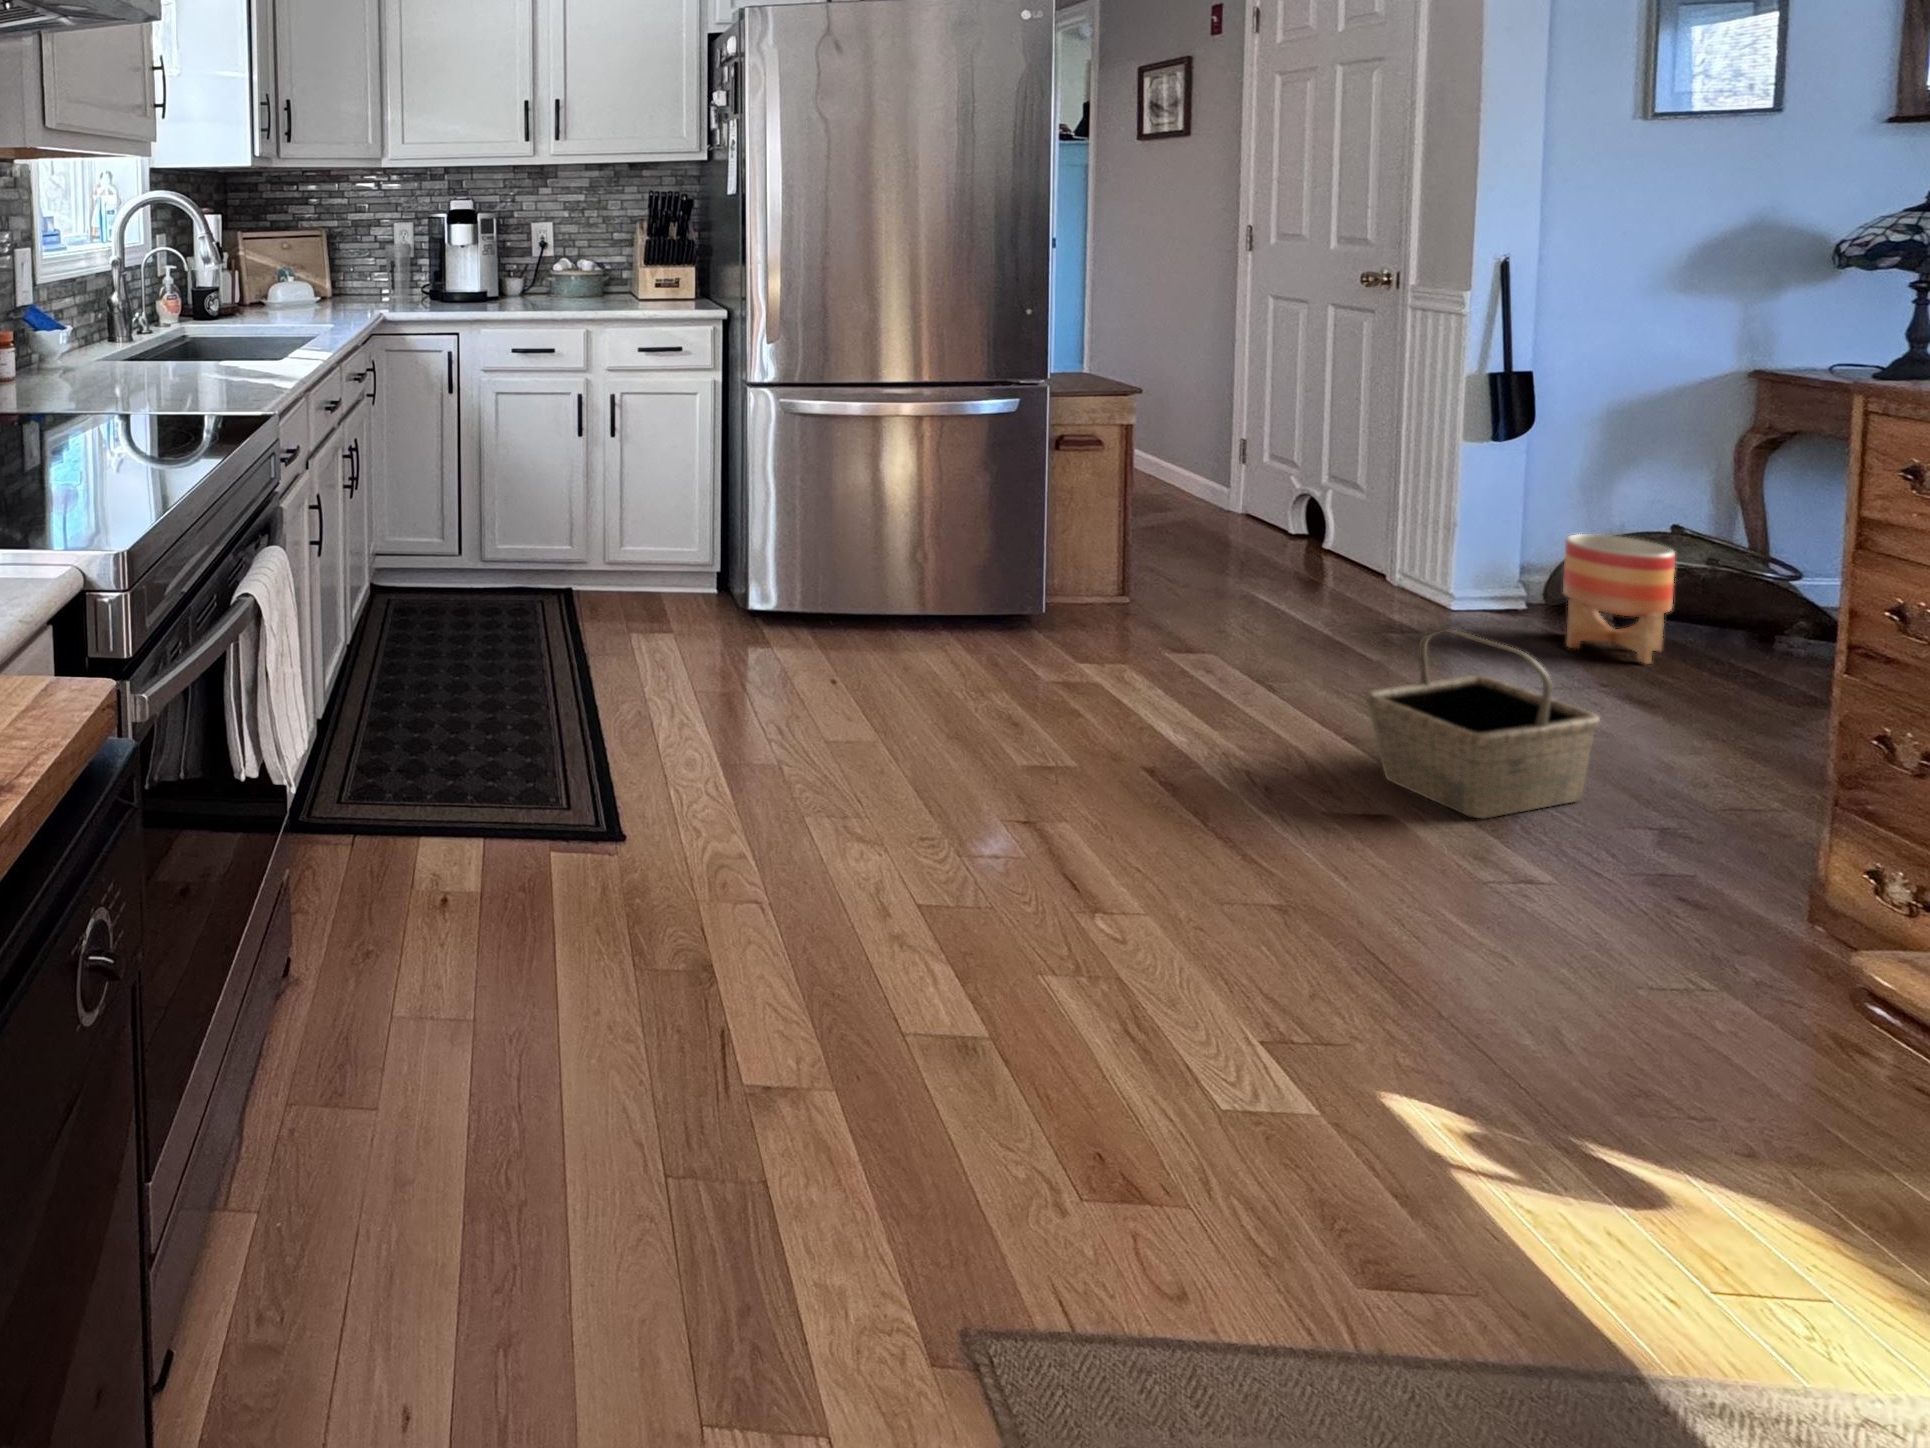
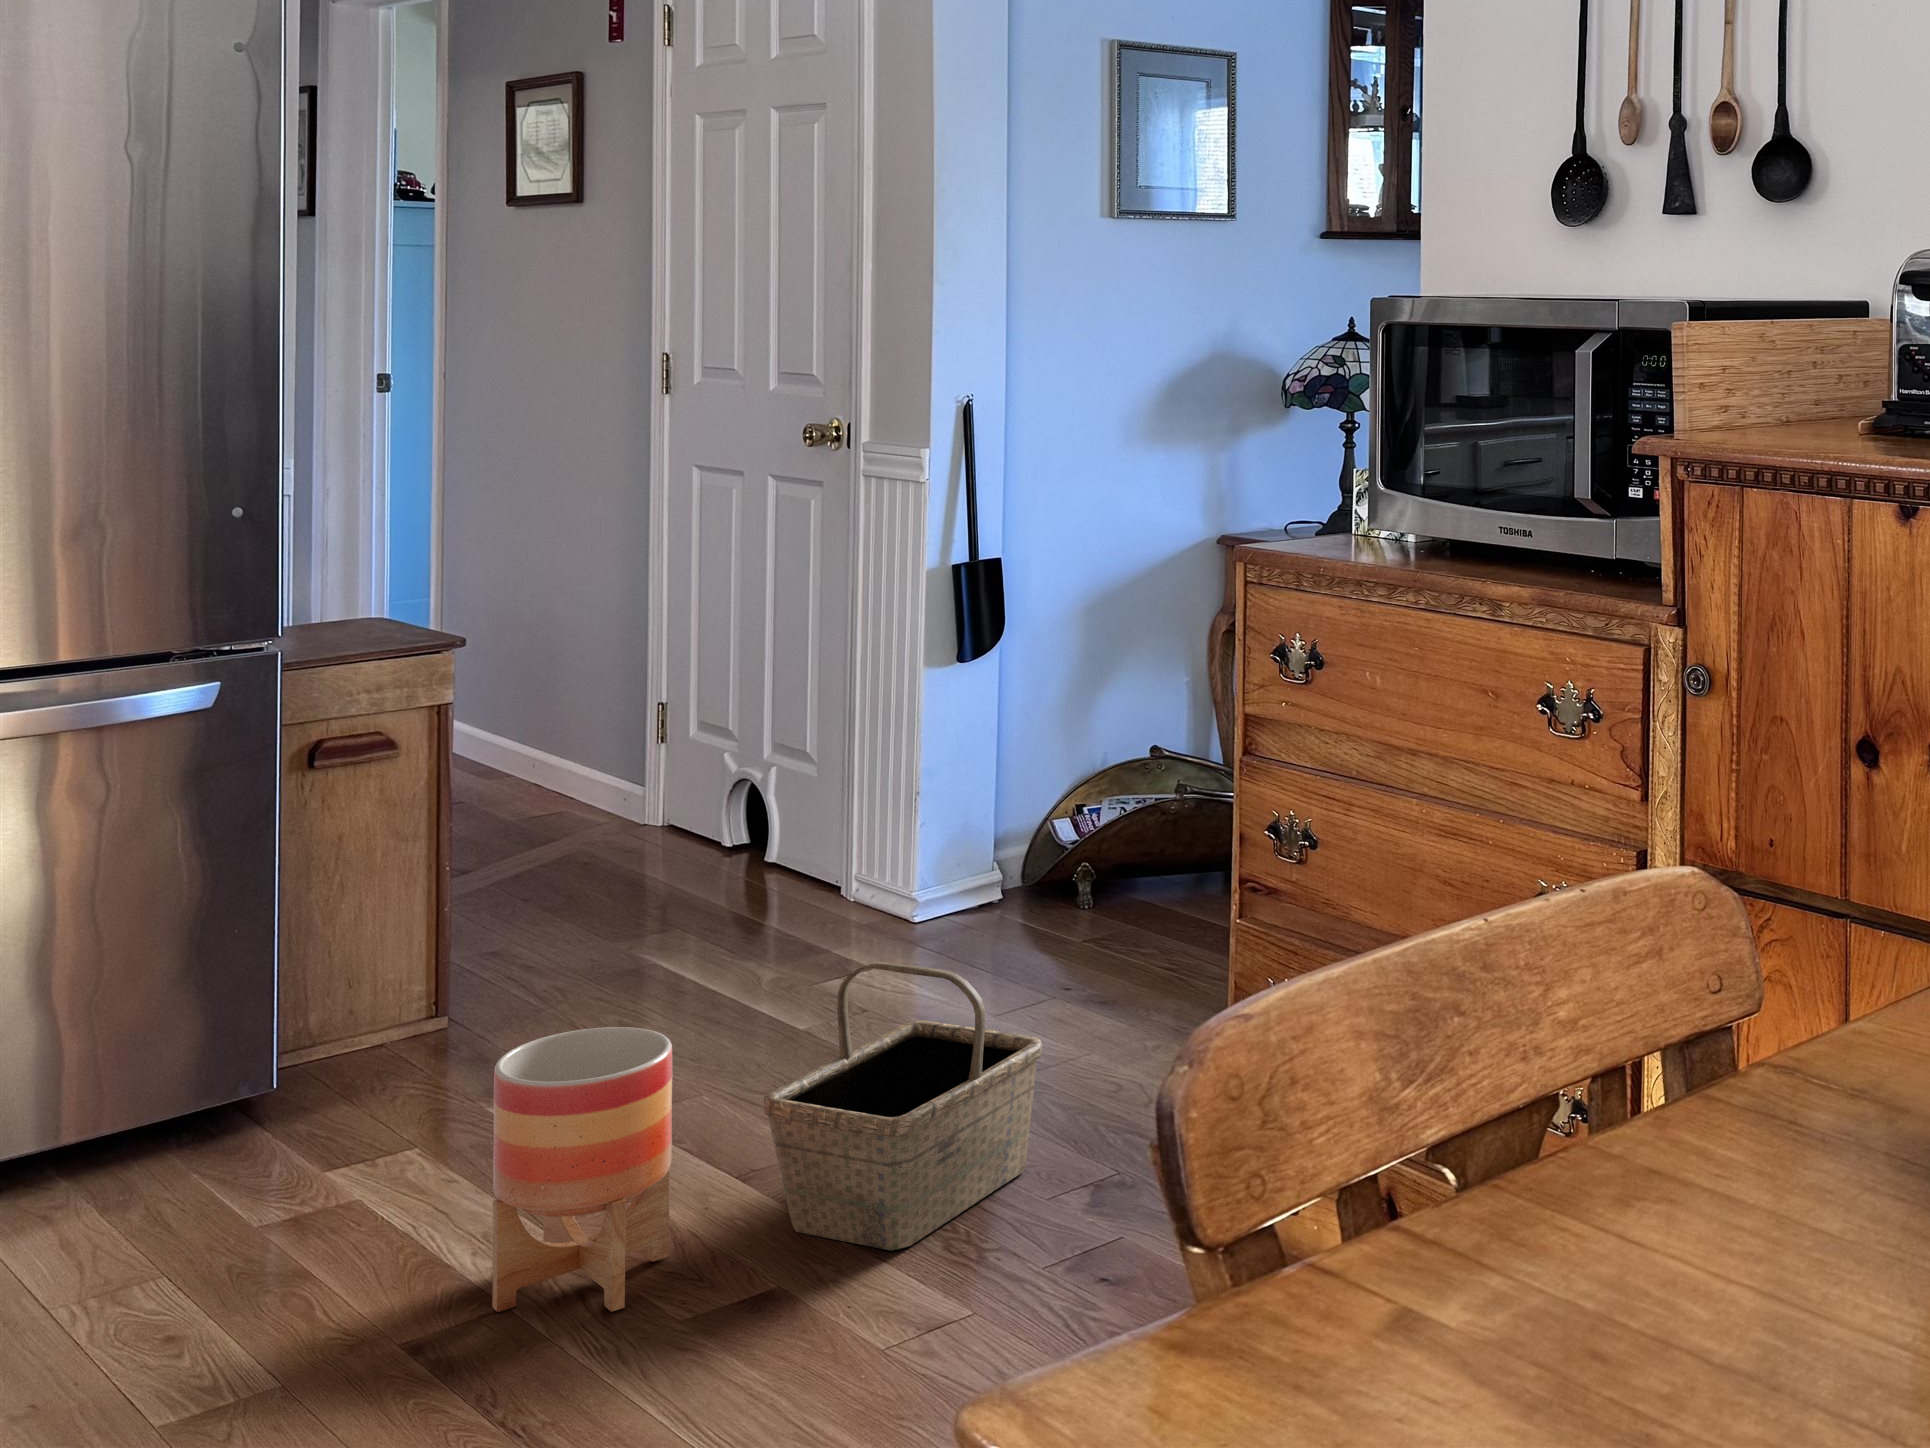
planter: present [1563,534,1675,664] -> present [492,1027,672,1312]

